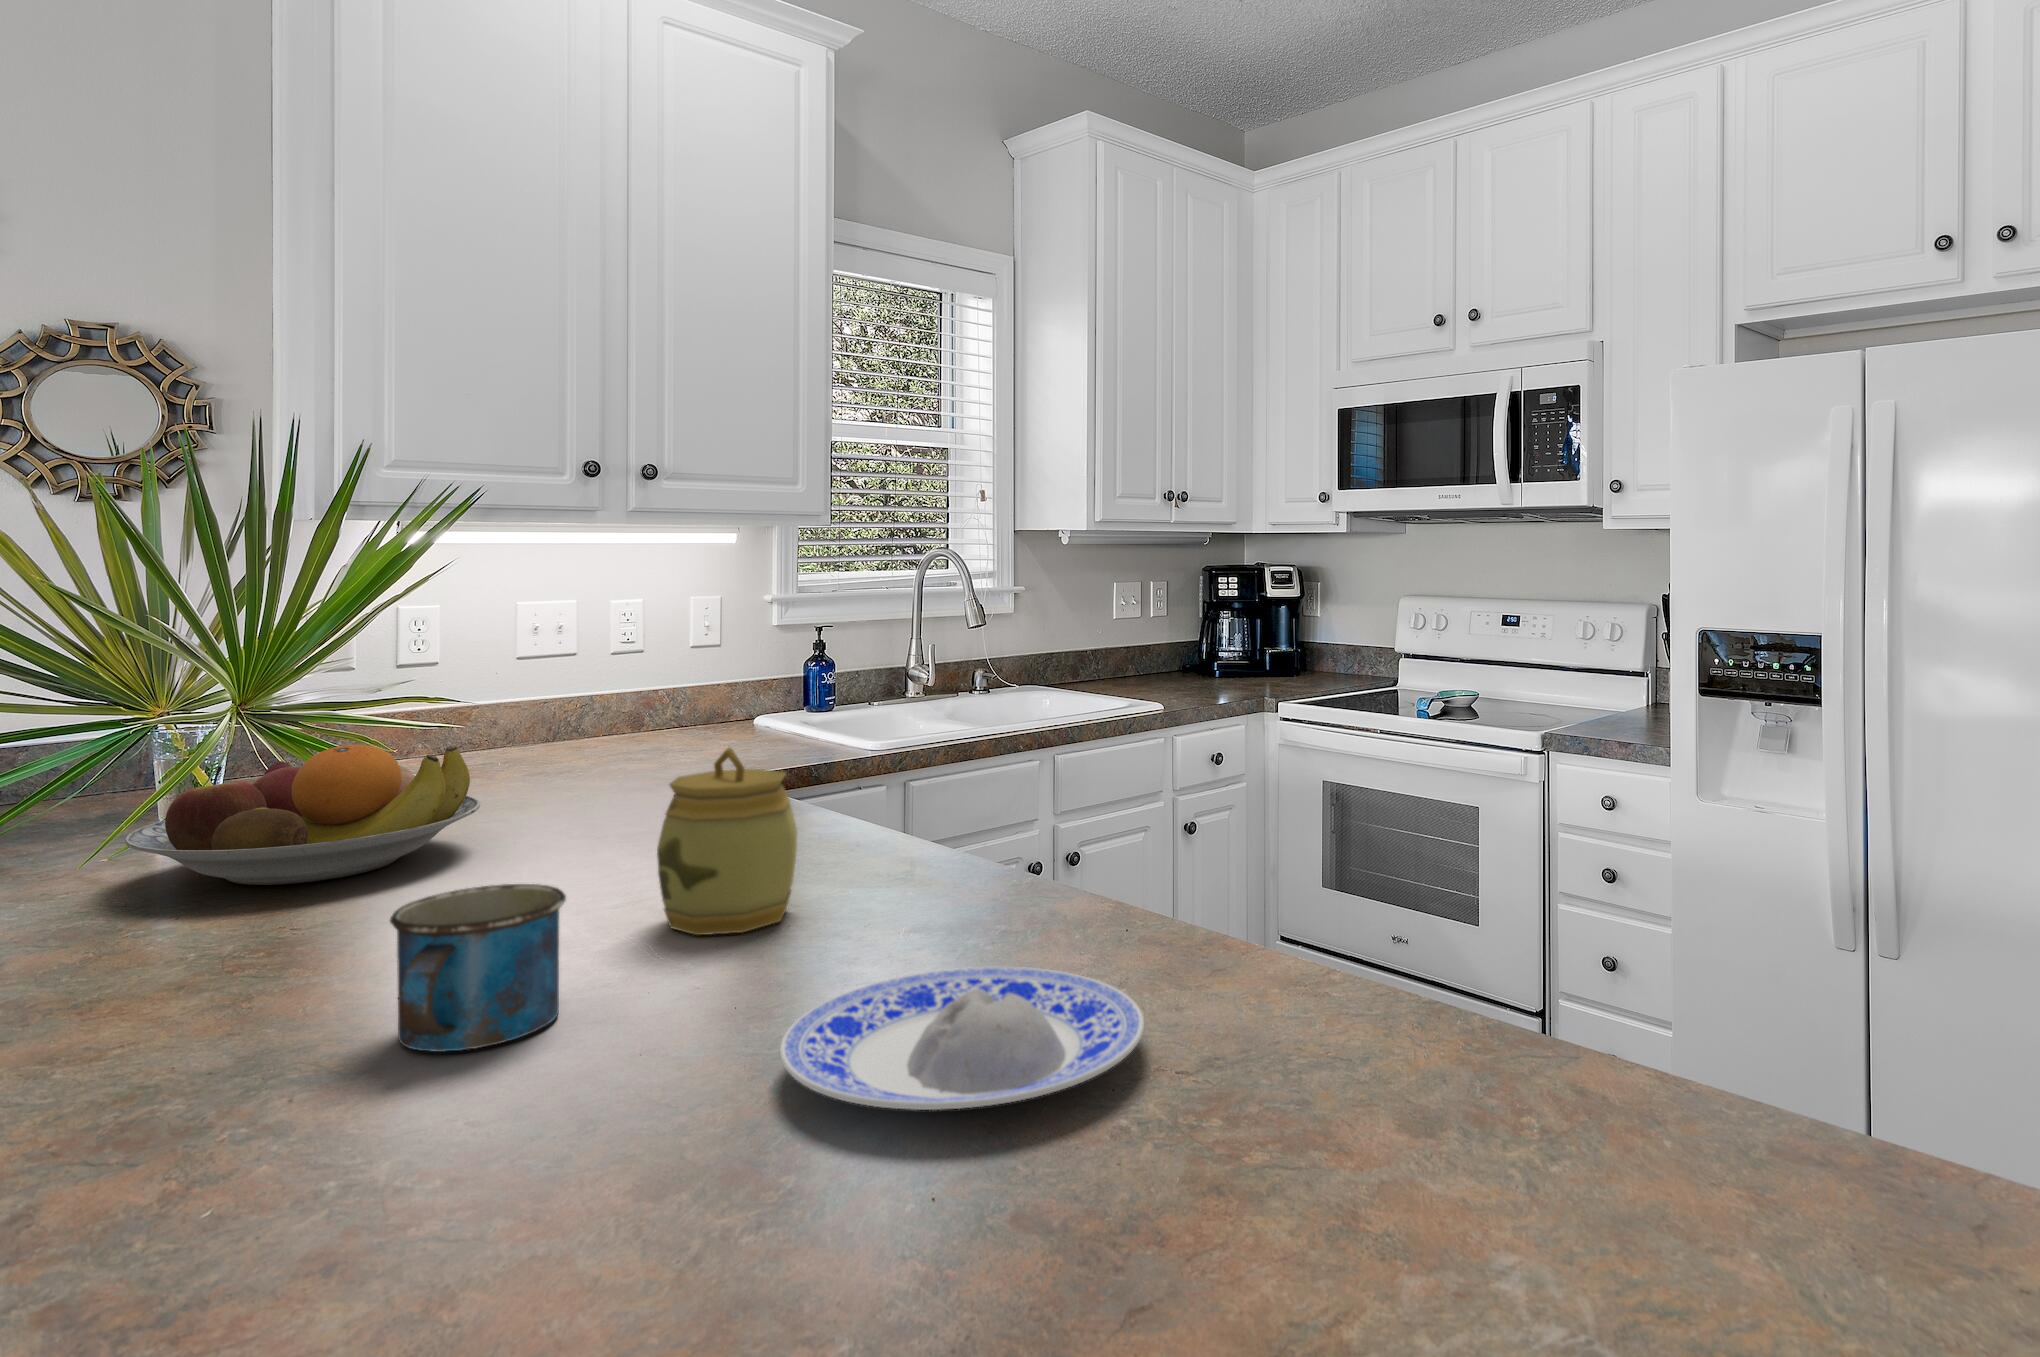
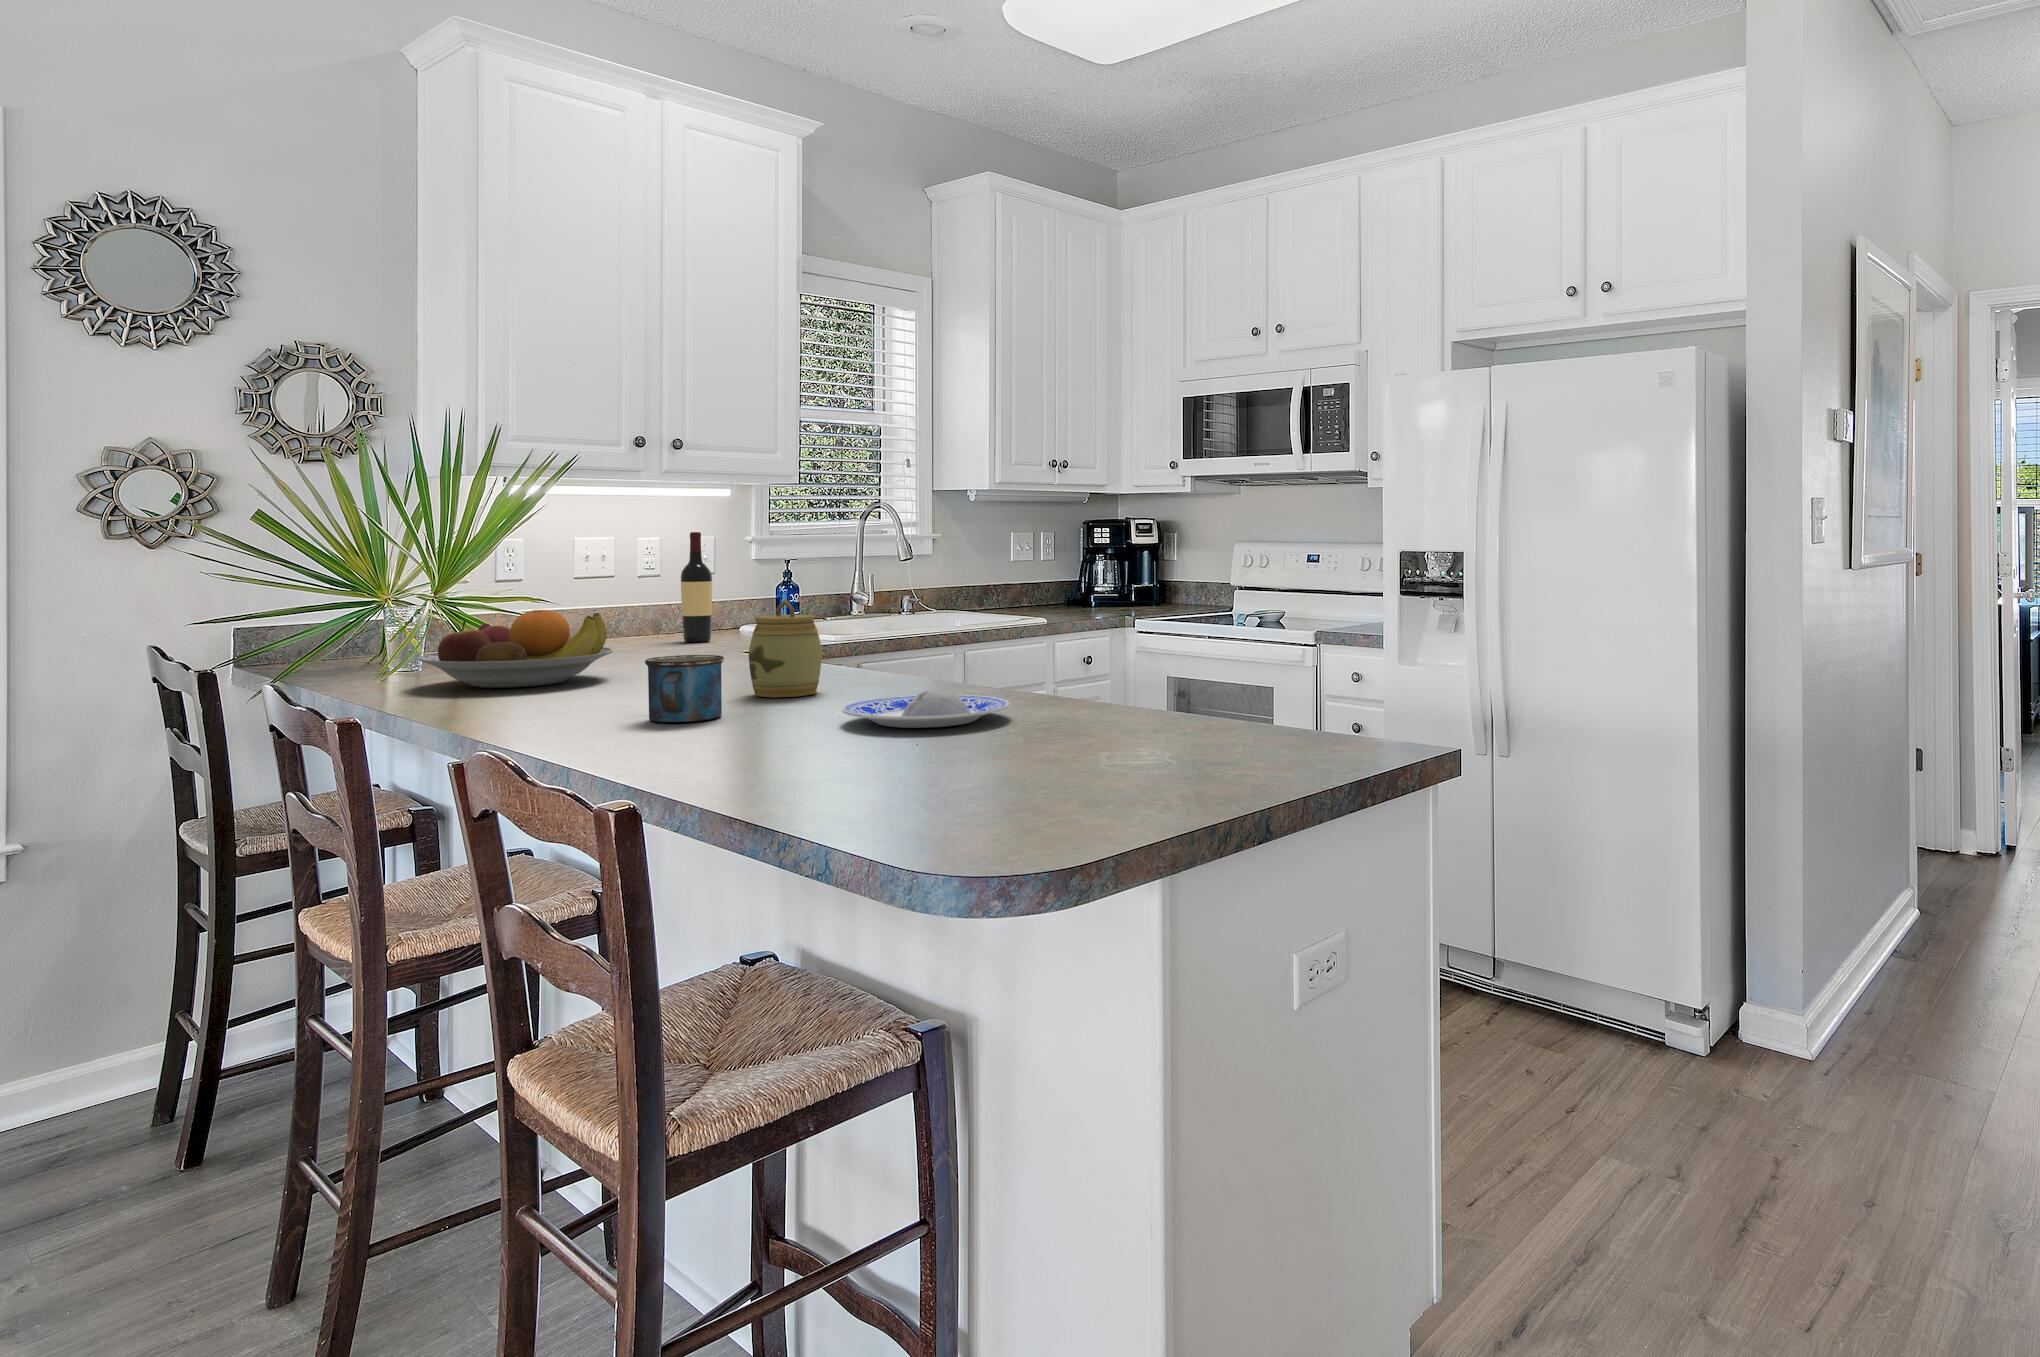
wine bottle: none [657,594,701,751] -> present [681,532,712,642]

